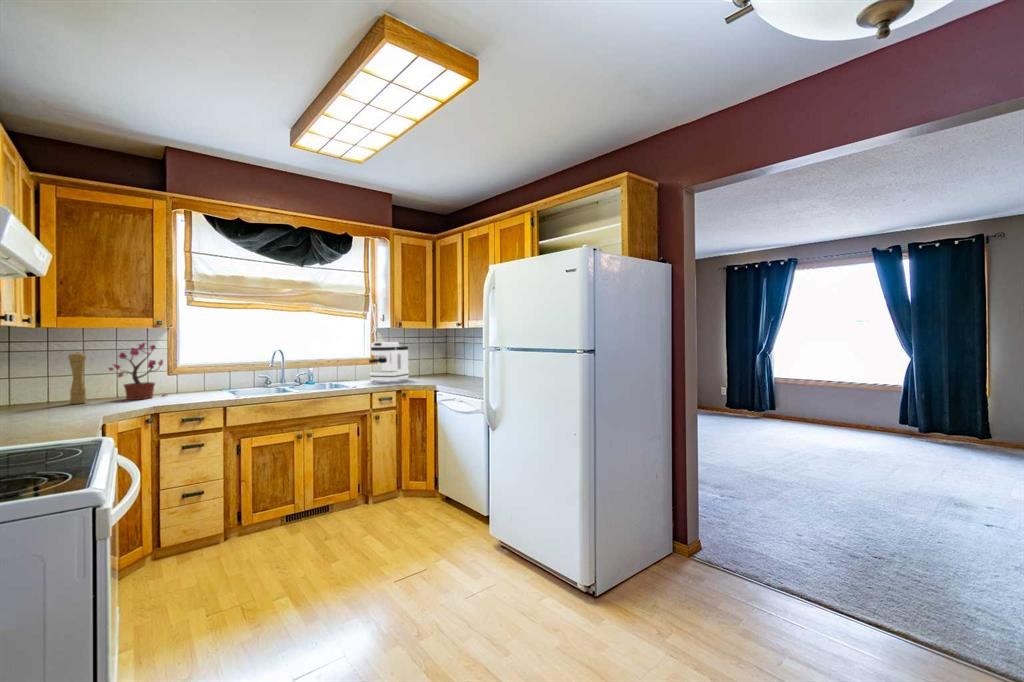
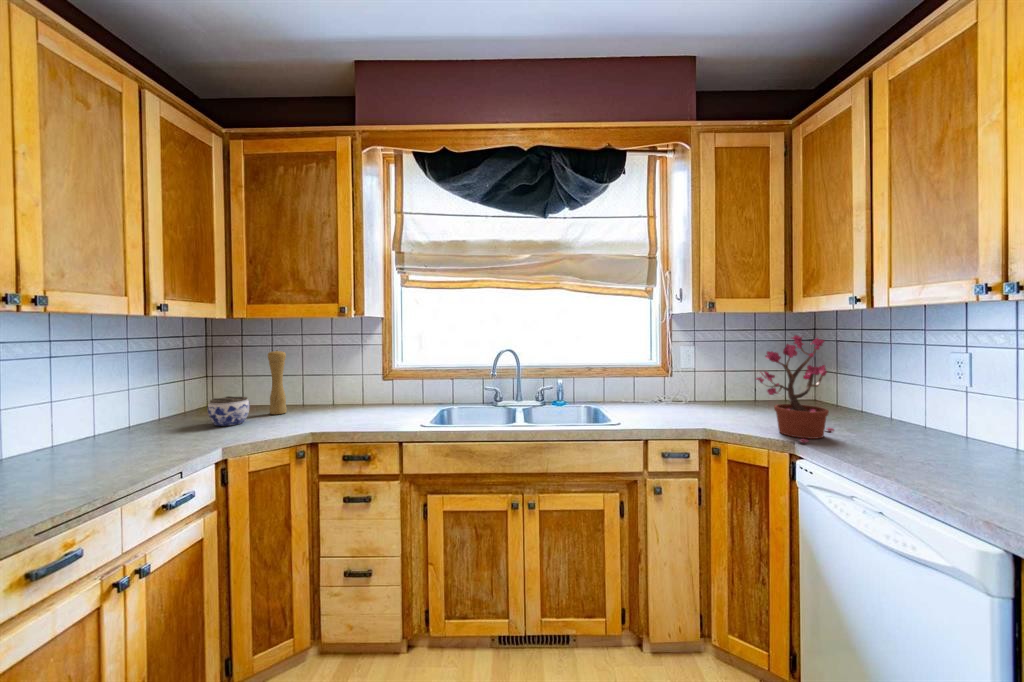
coffee maker: present [369,342,409,381] -> none [650,338,729,414]
potted plant: present [108,343,164,401] -> present [756,335,834,443]
jar: none [31,388,71,411] -> present [208,396,250,426]

